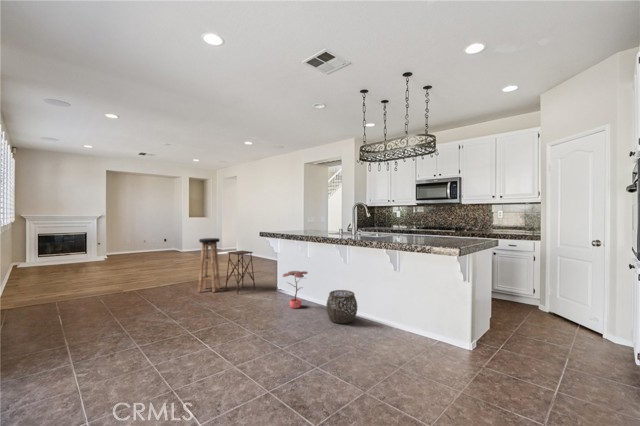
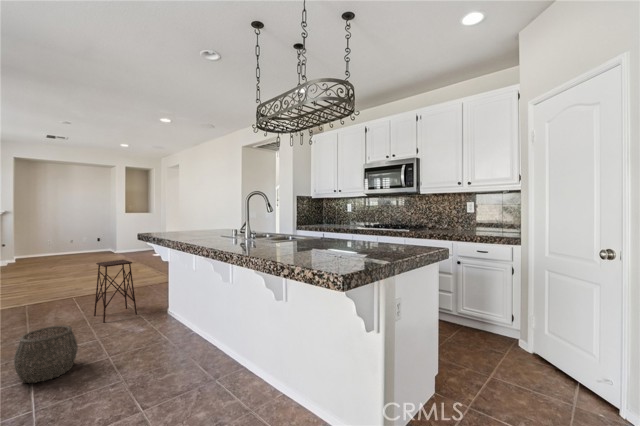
bar stool: present [198,238,220,292] -> none [52,243,93,320]
potted plant: present [283,271,308,308] -> none [138,293,183,350]
woven basket: present [326,290,357,323] -> present [14,325,78,383]

